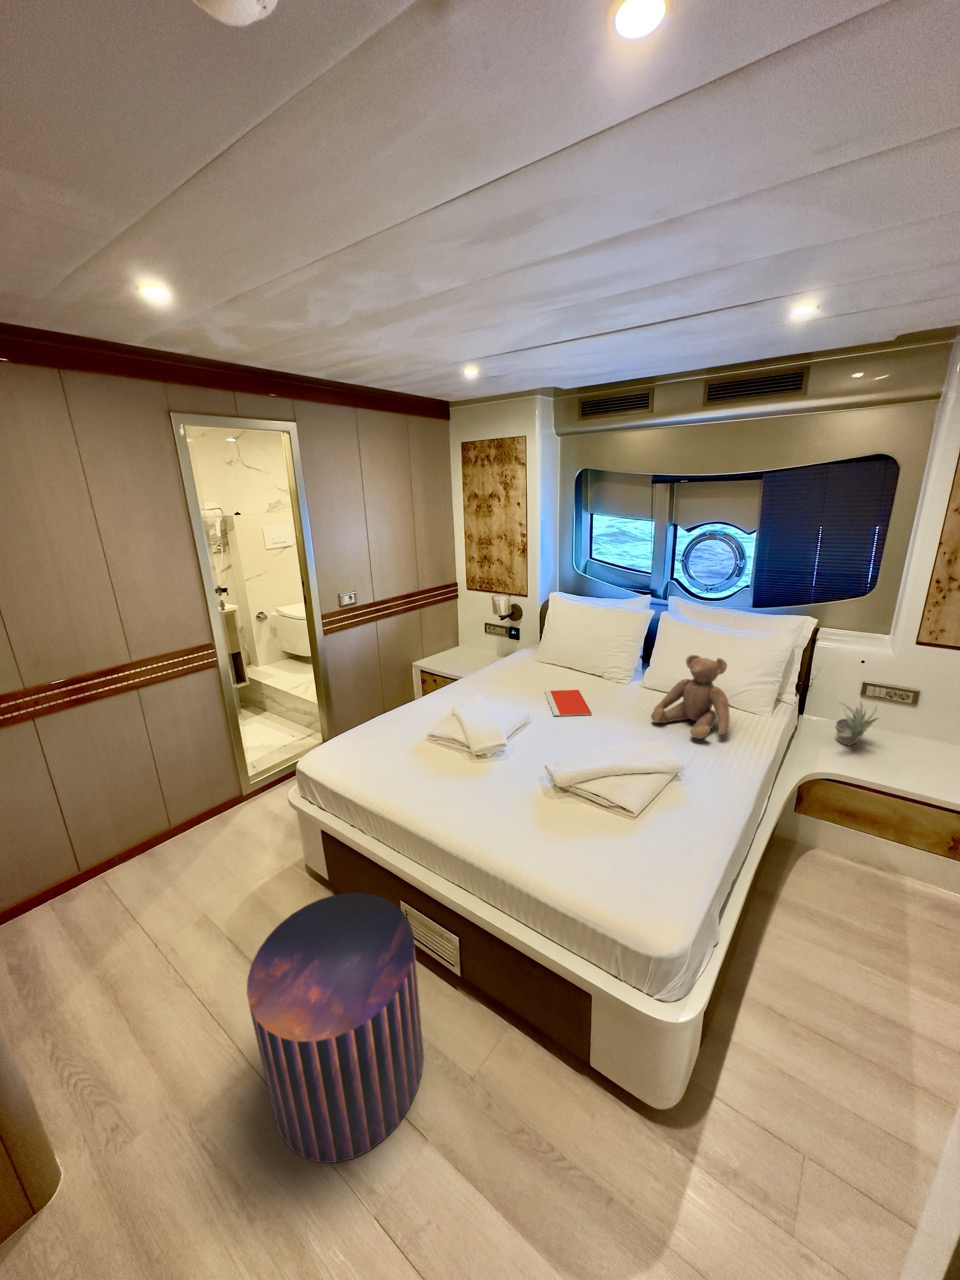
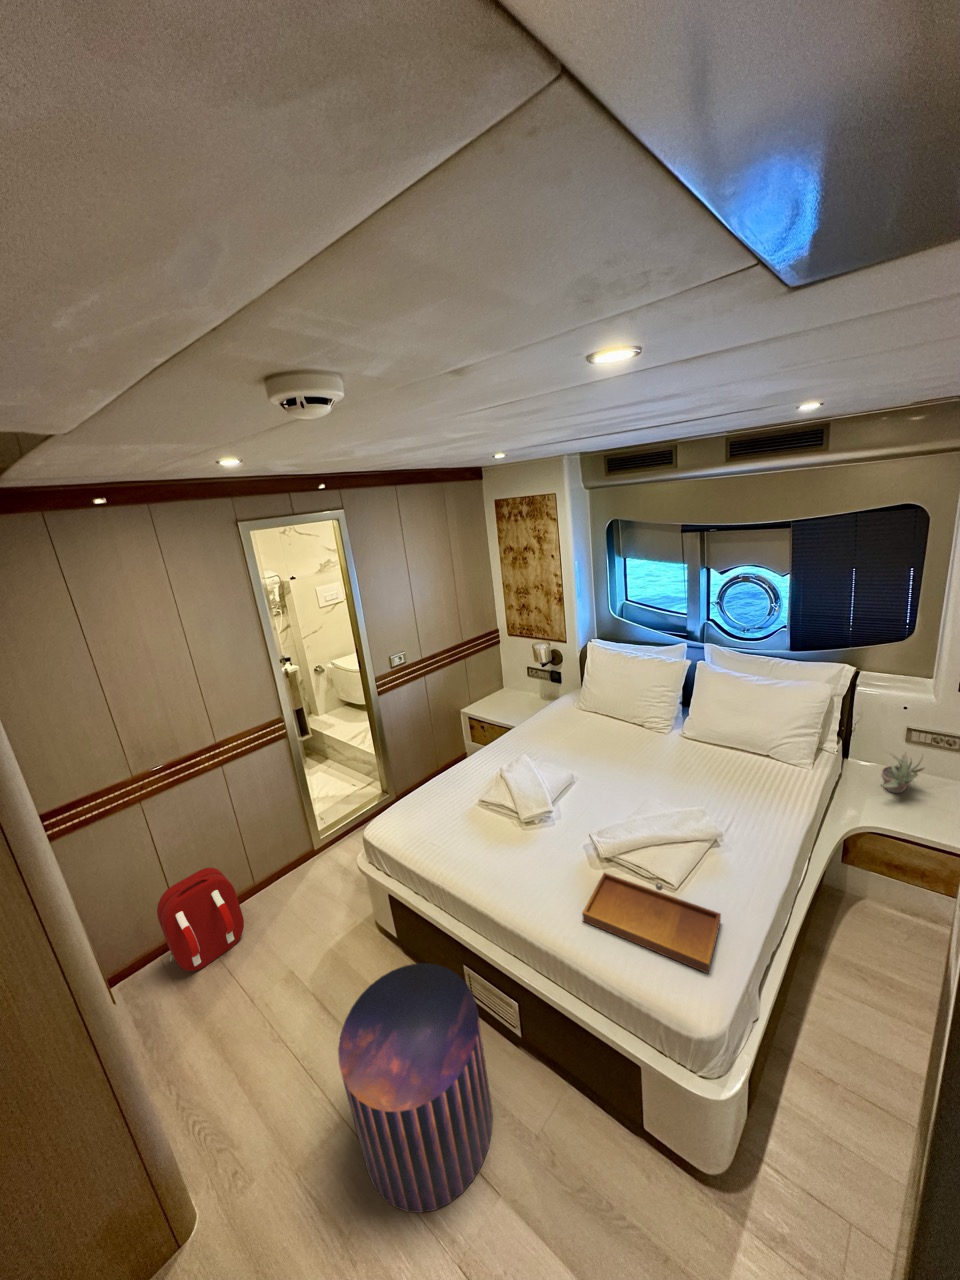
teddy bear: present [651,655,730,739] -> none [690,714,768,799]
notebook: present [545,690,592,716] -> none [586,743,633,775]
tray: none [536,799,683,893] -> present [582,873,721,974]
backpack: none [45,801,152,916] -> present [157,868,244,971]

